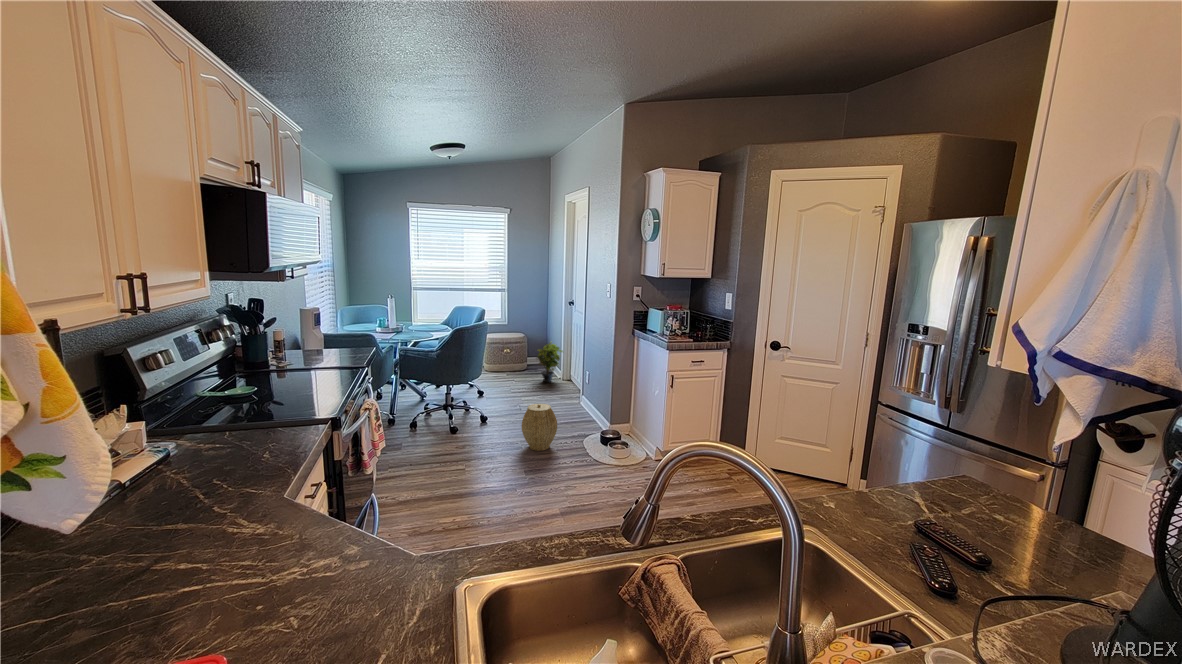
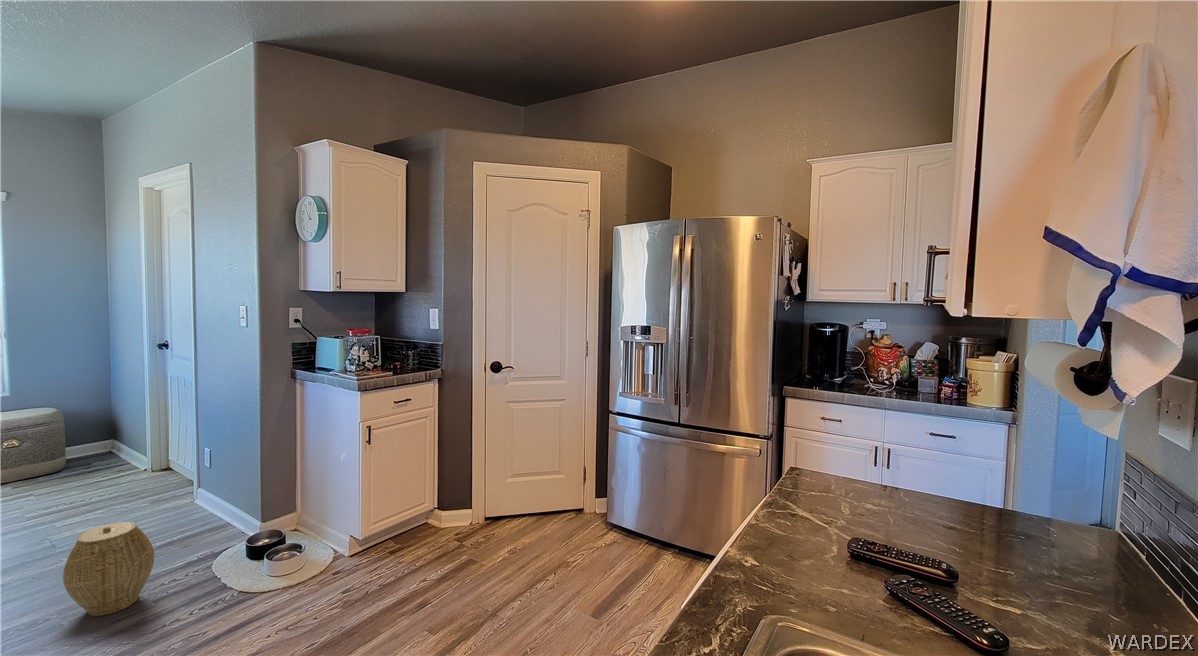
potted plant: present [537,342,563,382] -> none [88,409,152,480]

